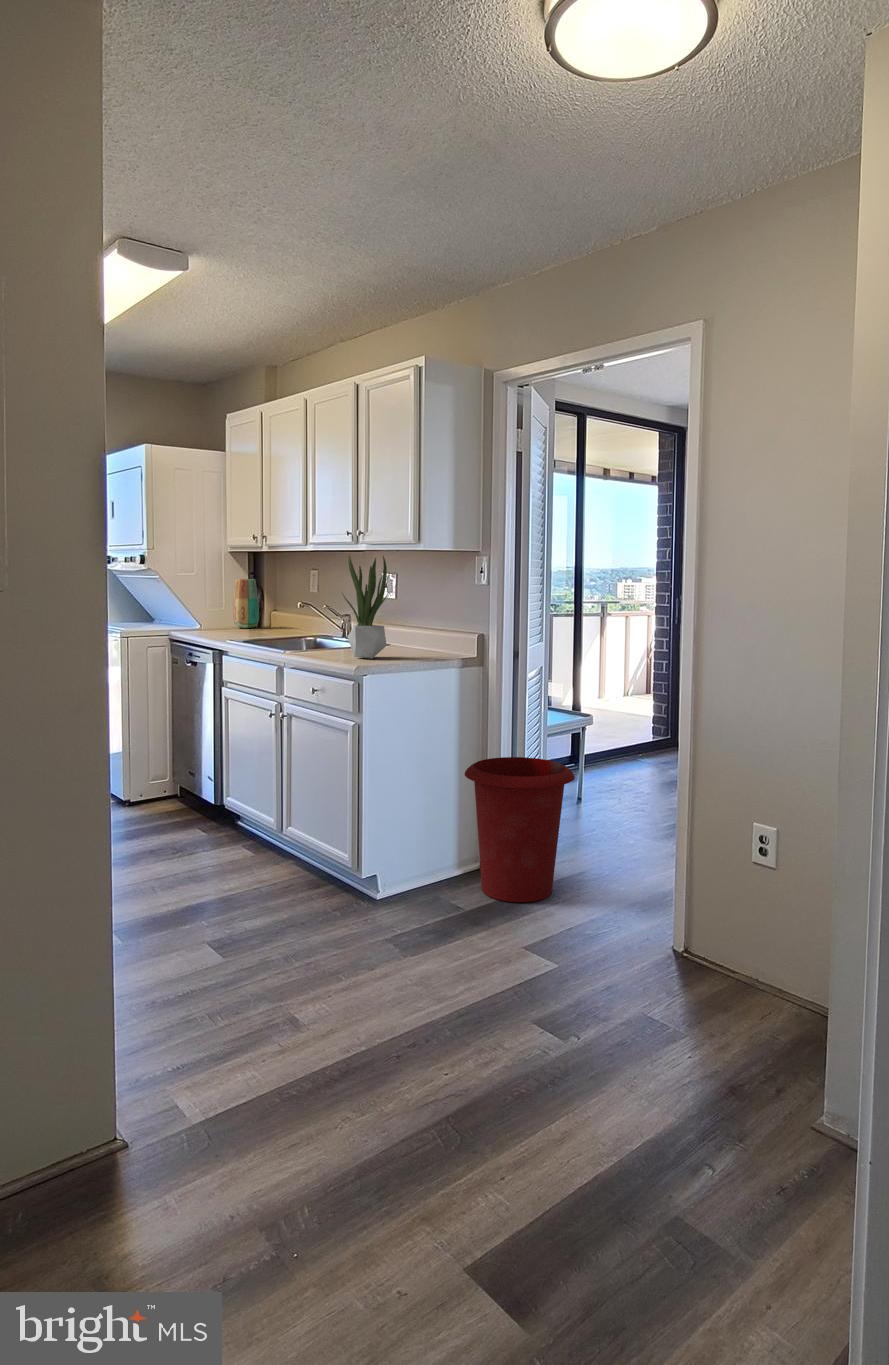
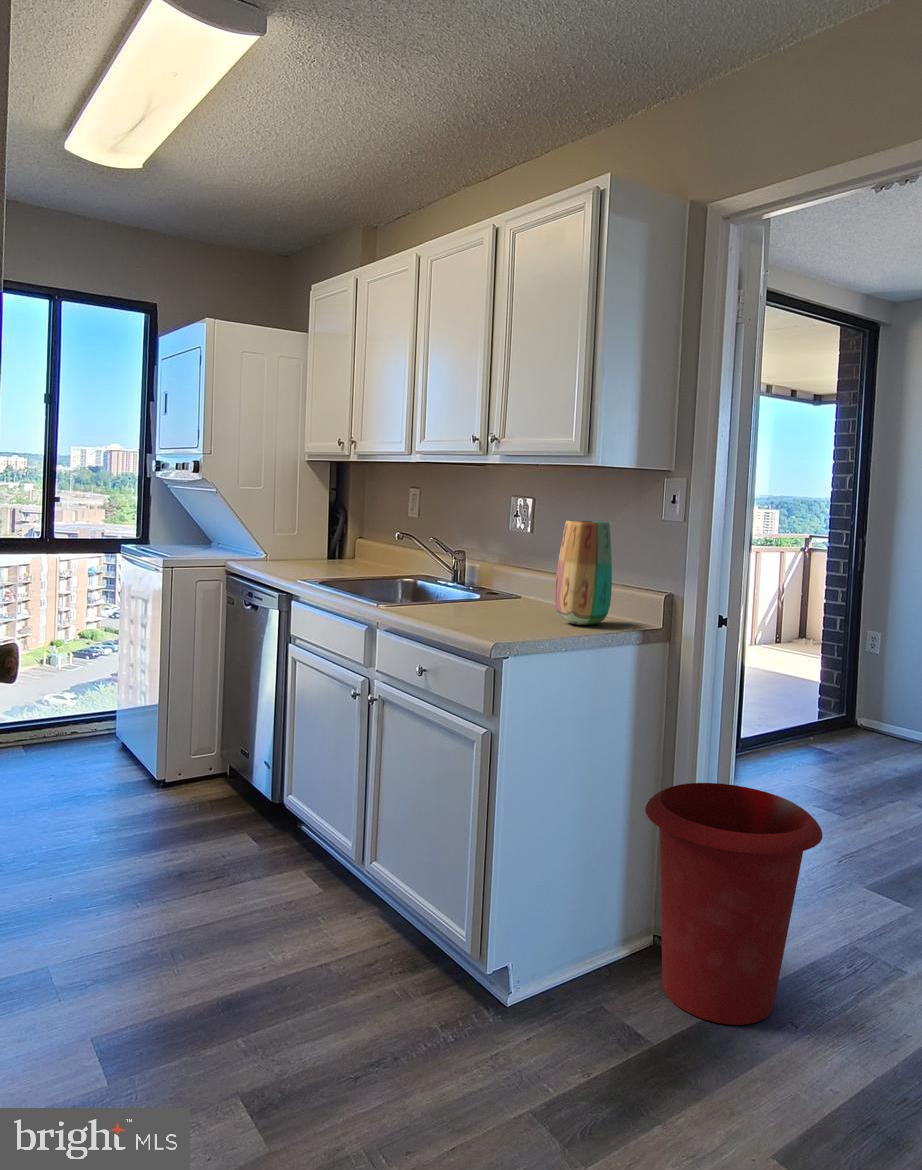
potted plant: present [342,555,388,659] -> none [471,471,543,630]
vase: present [233,579,259,628] -> present [555,520,612,625]

